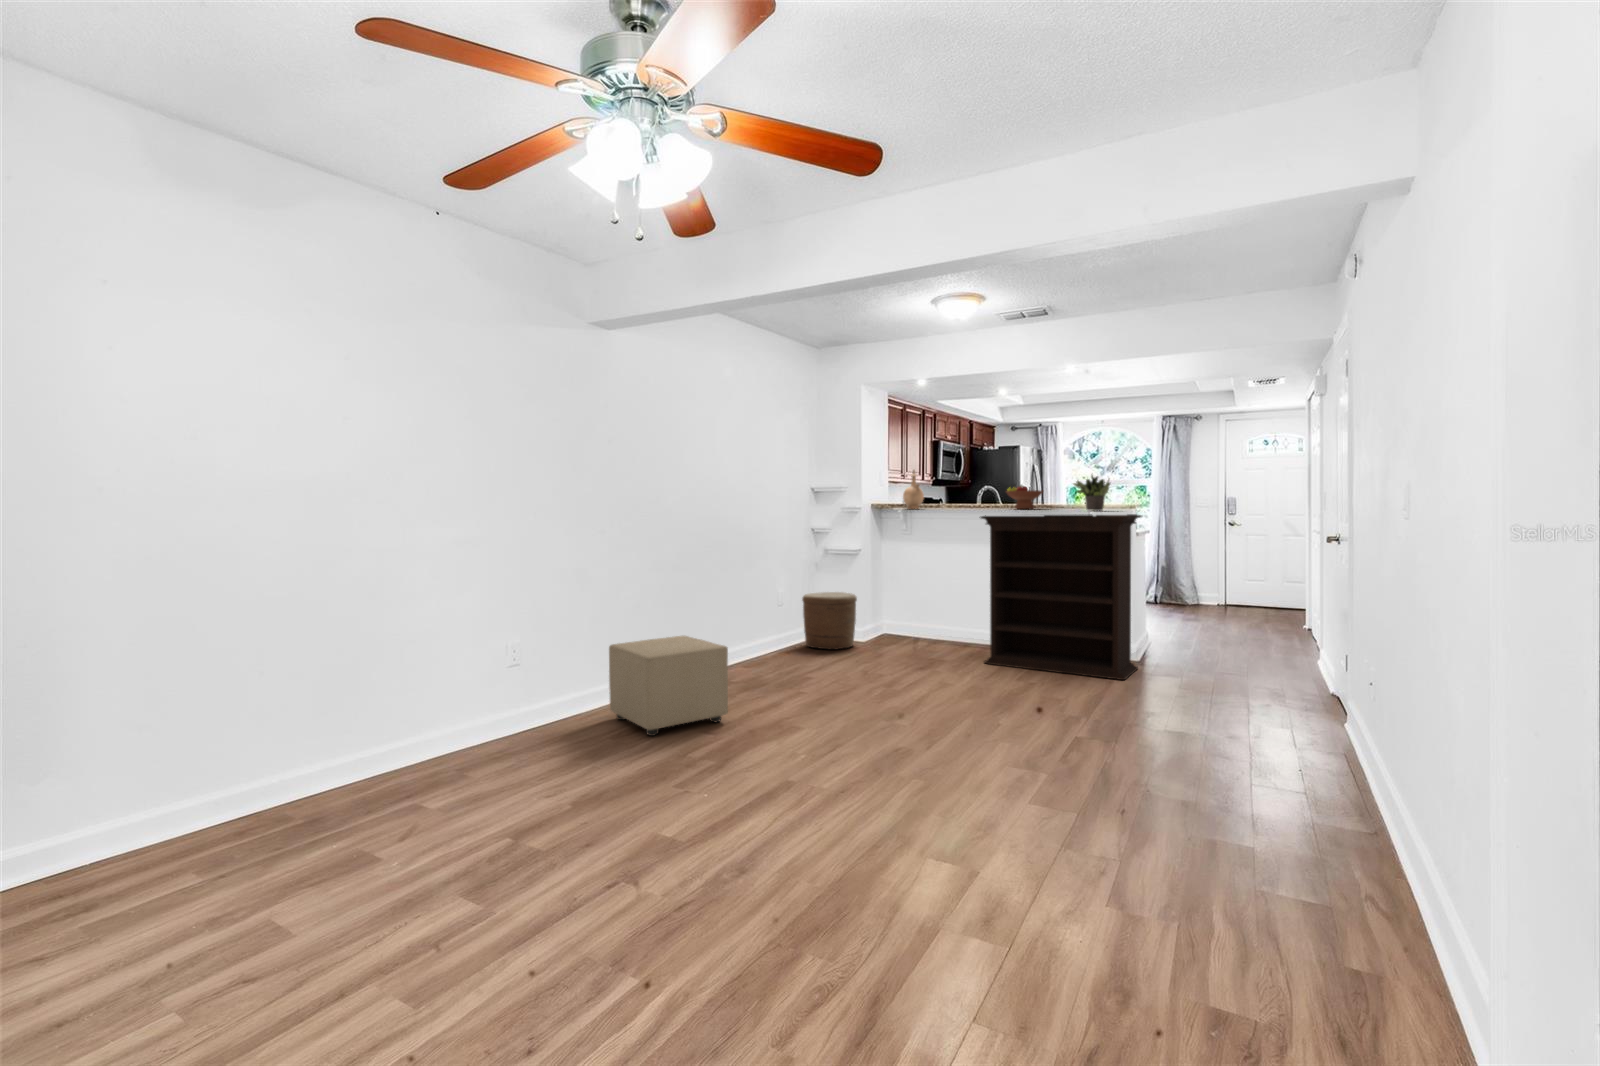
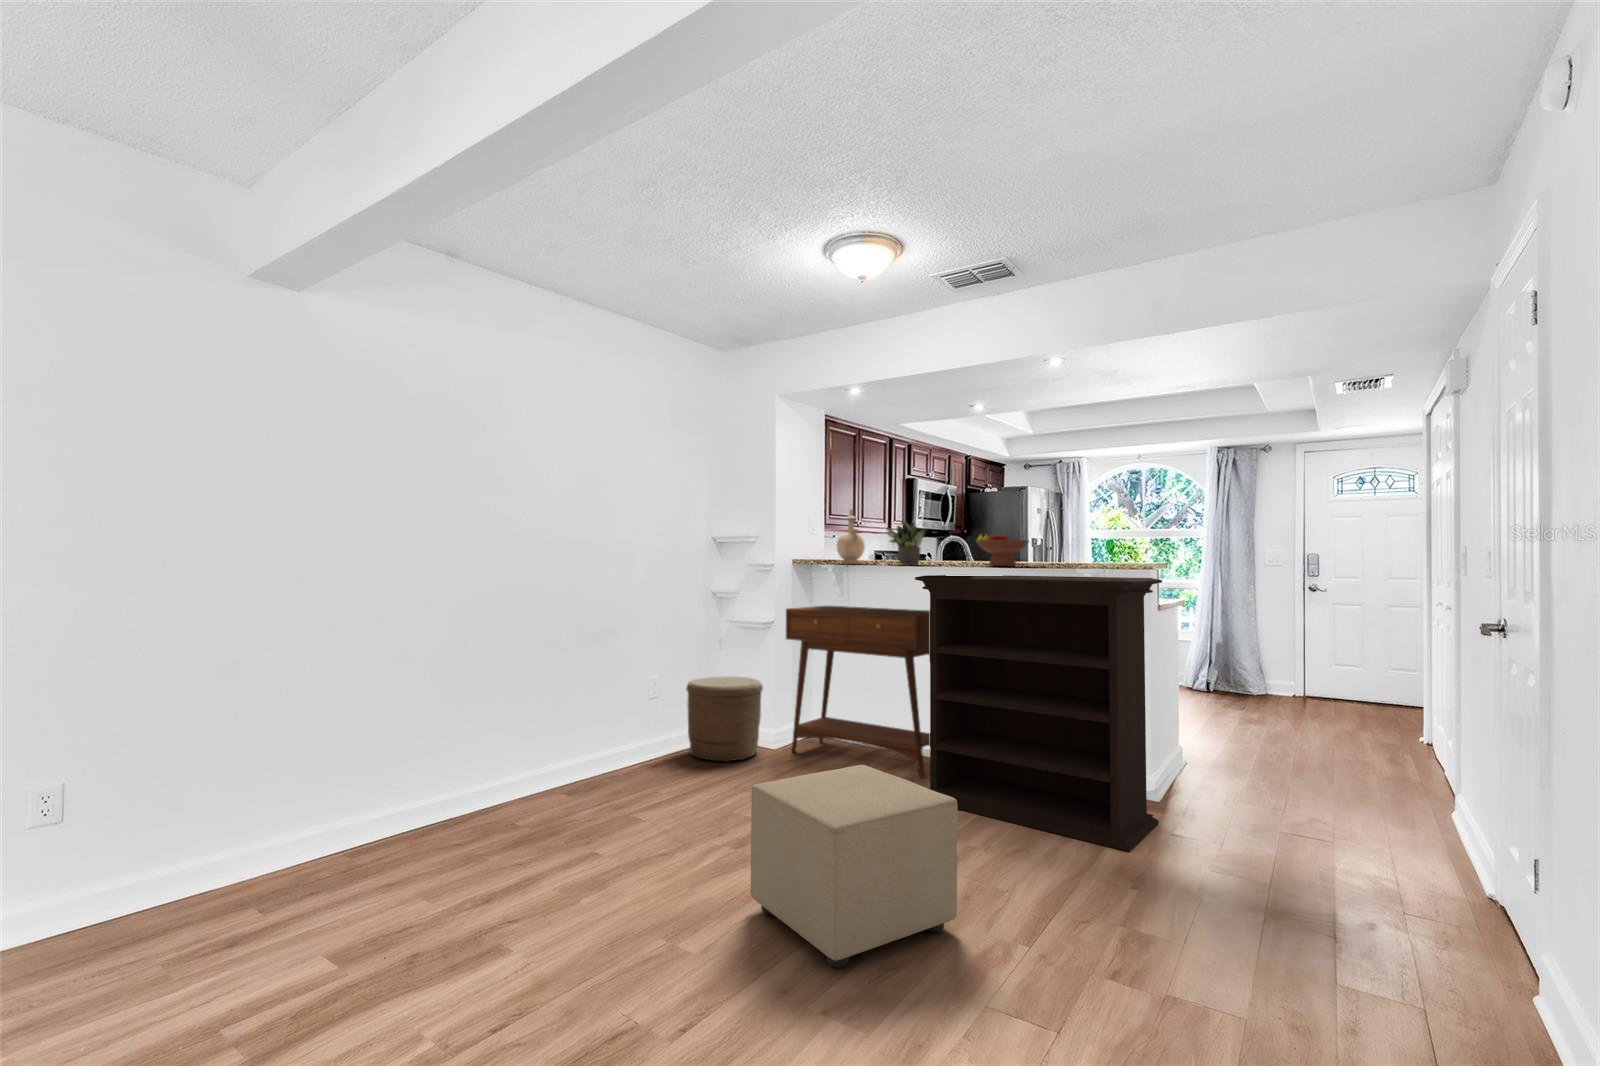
potted plant: present [1074,475,1110,511] -> present [887,522,926,565]
console table: none [872,540,992,653] -> present [786,606,930,778]
ottoman: present [609,636,728,736] -> present [751,765,958,968]

